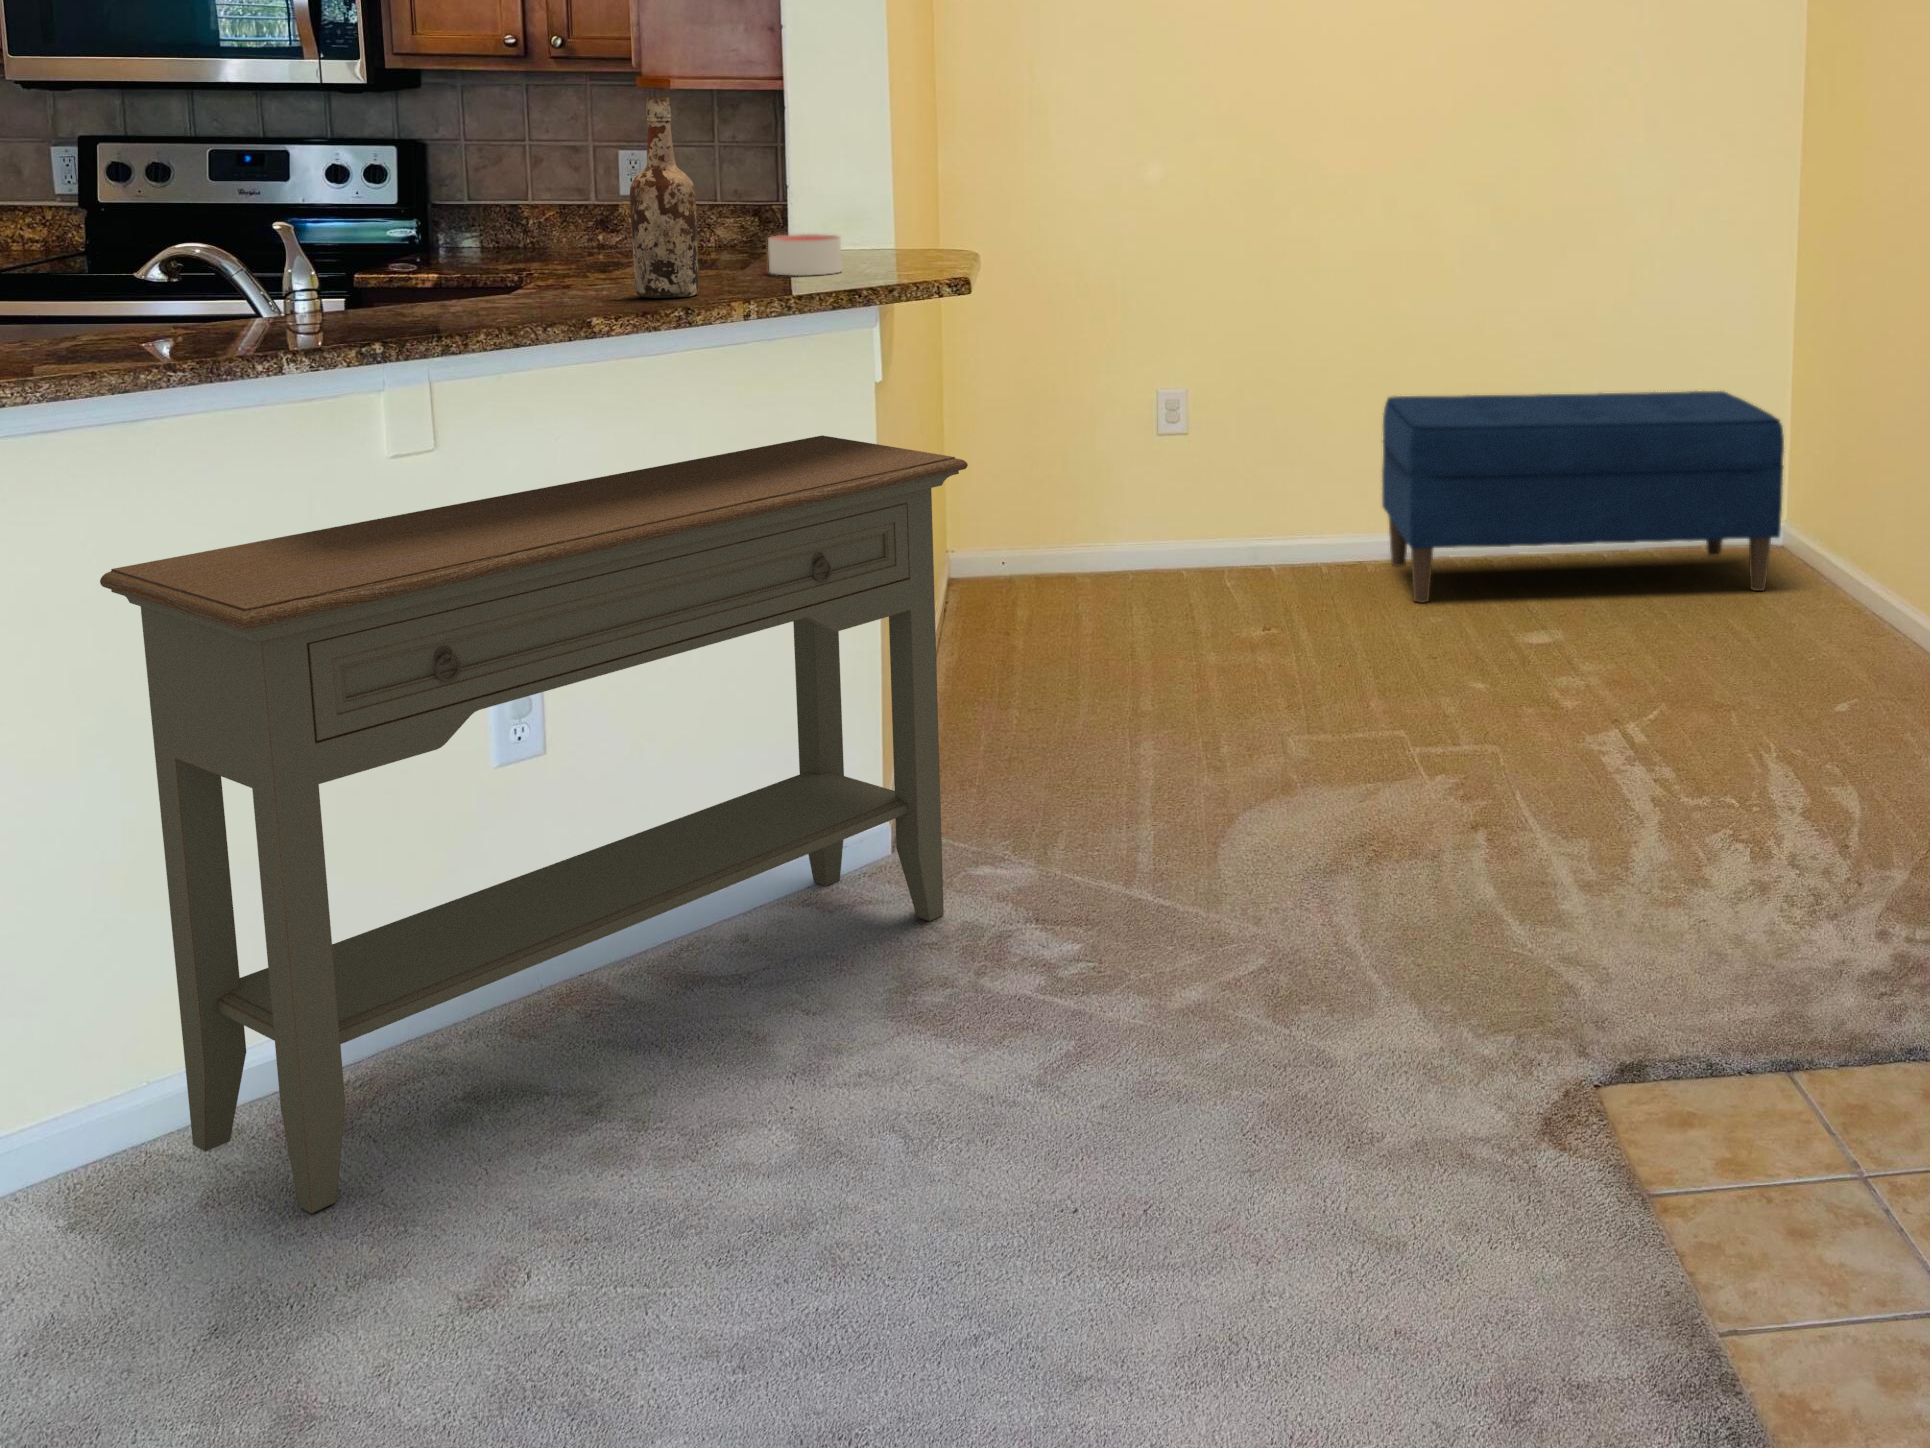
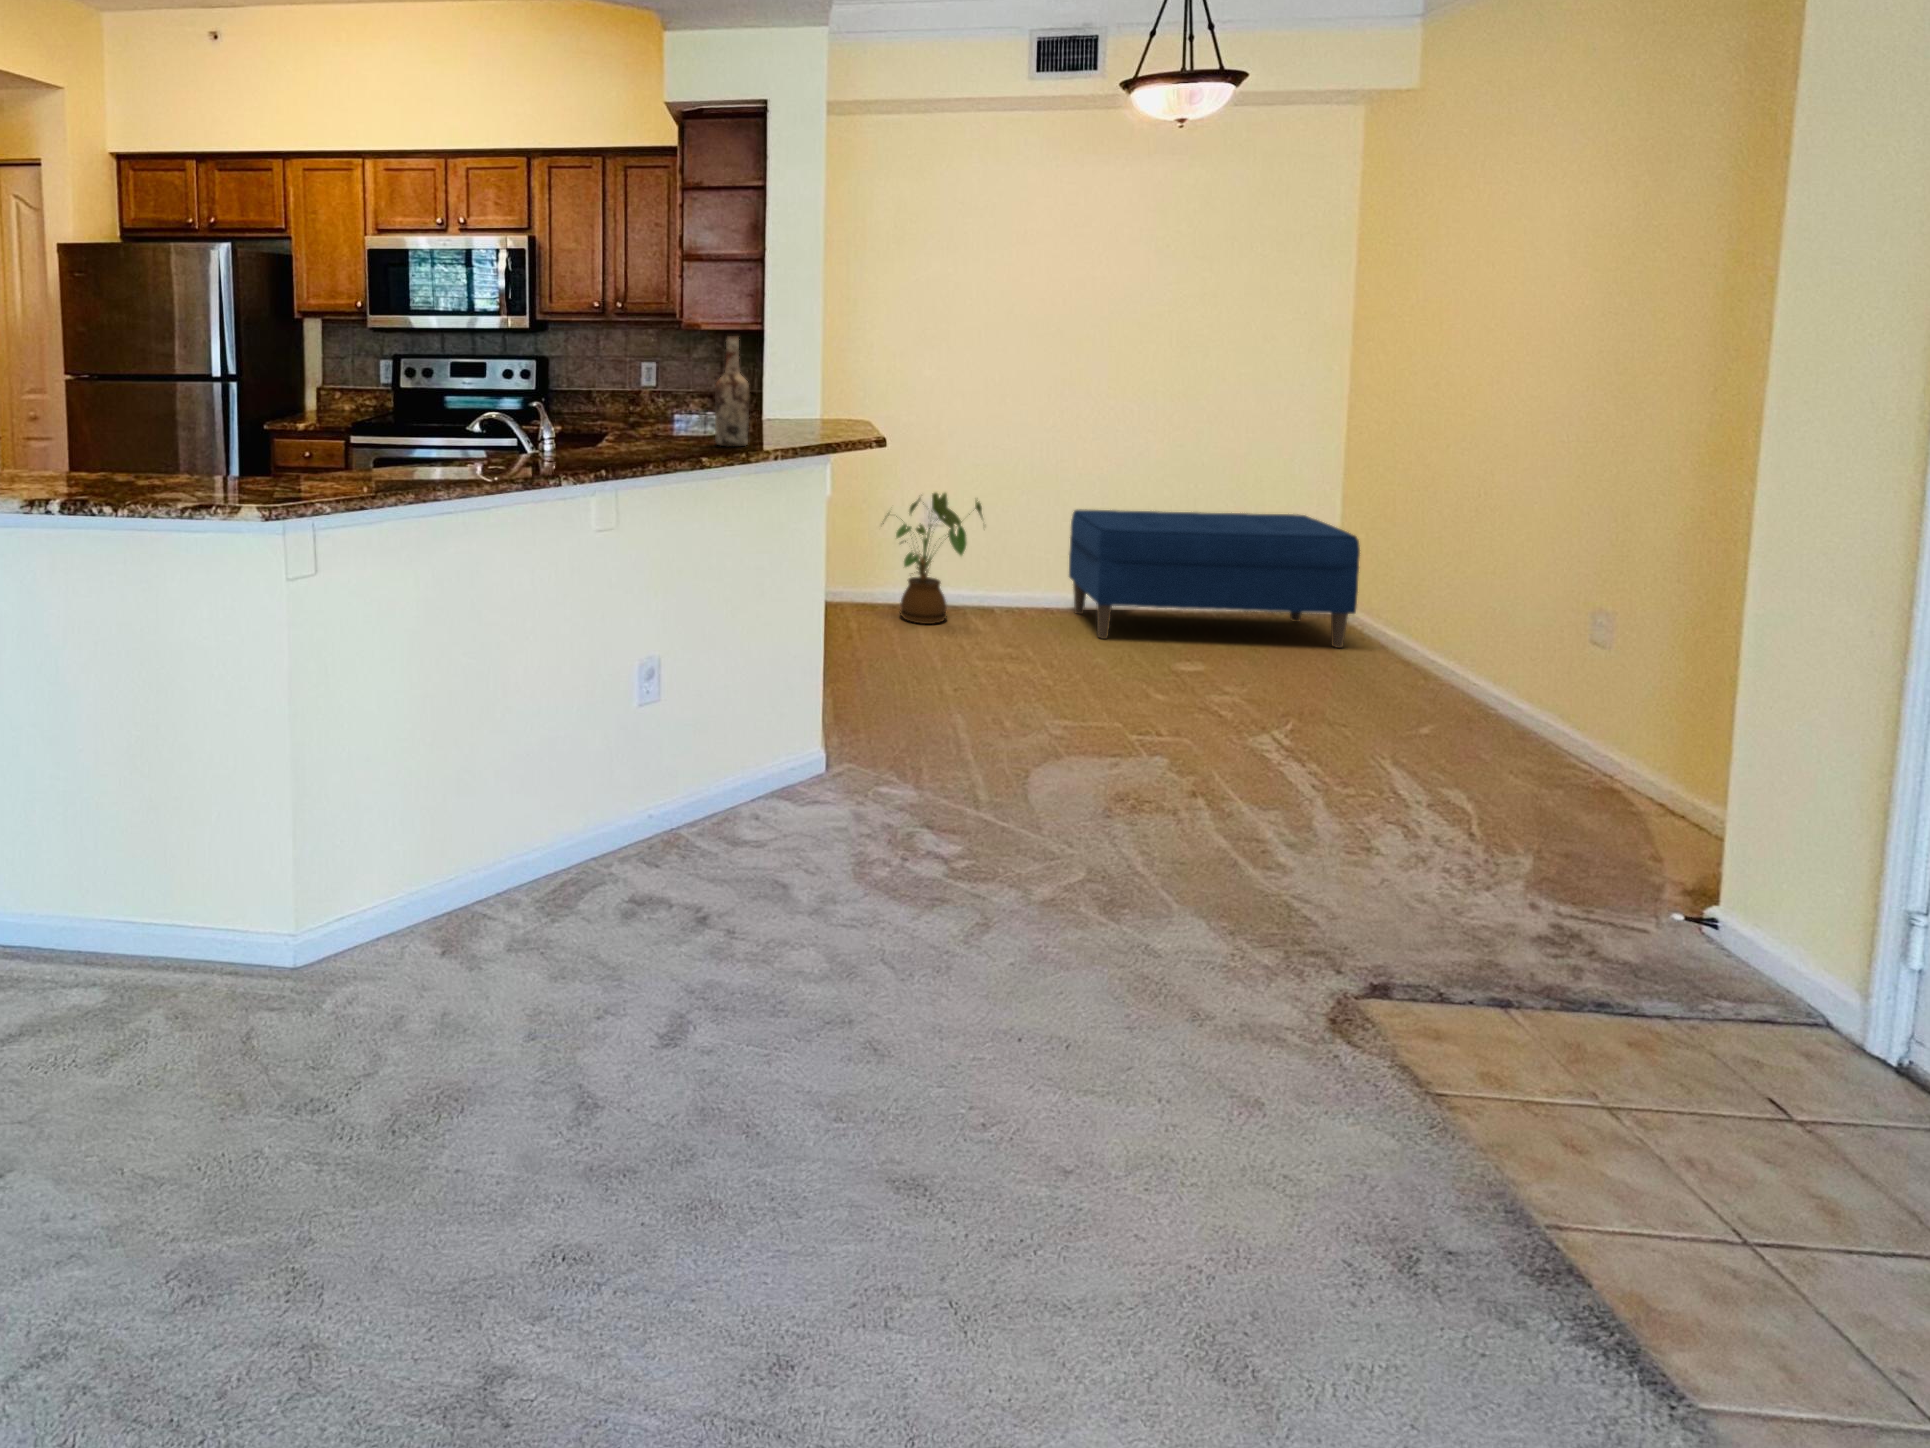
candle: present [768,234,842,275] -> none [770,411,809,434]
house plant: none [1062,376,1241,599] -> present [883,493,983,624]
console table: present [100,435,968,1214] -> none [486,526,898,950]

